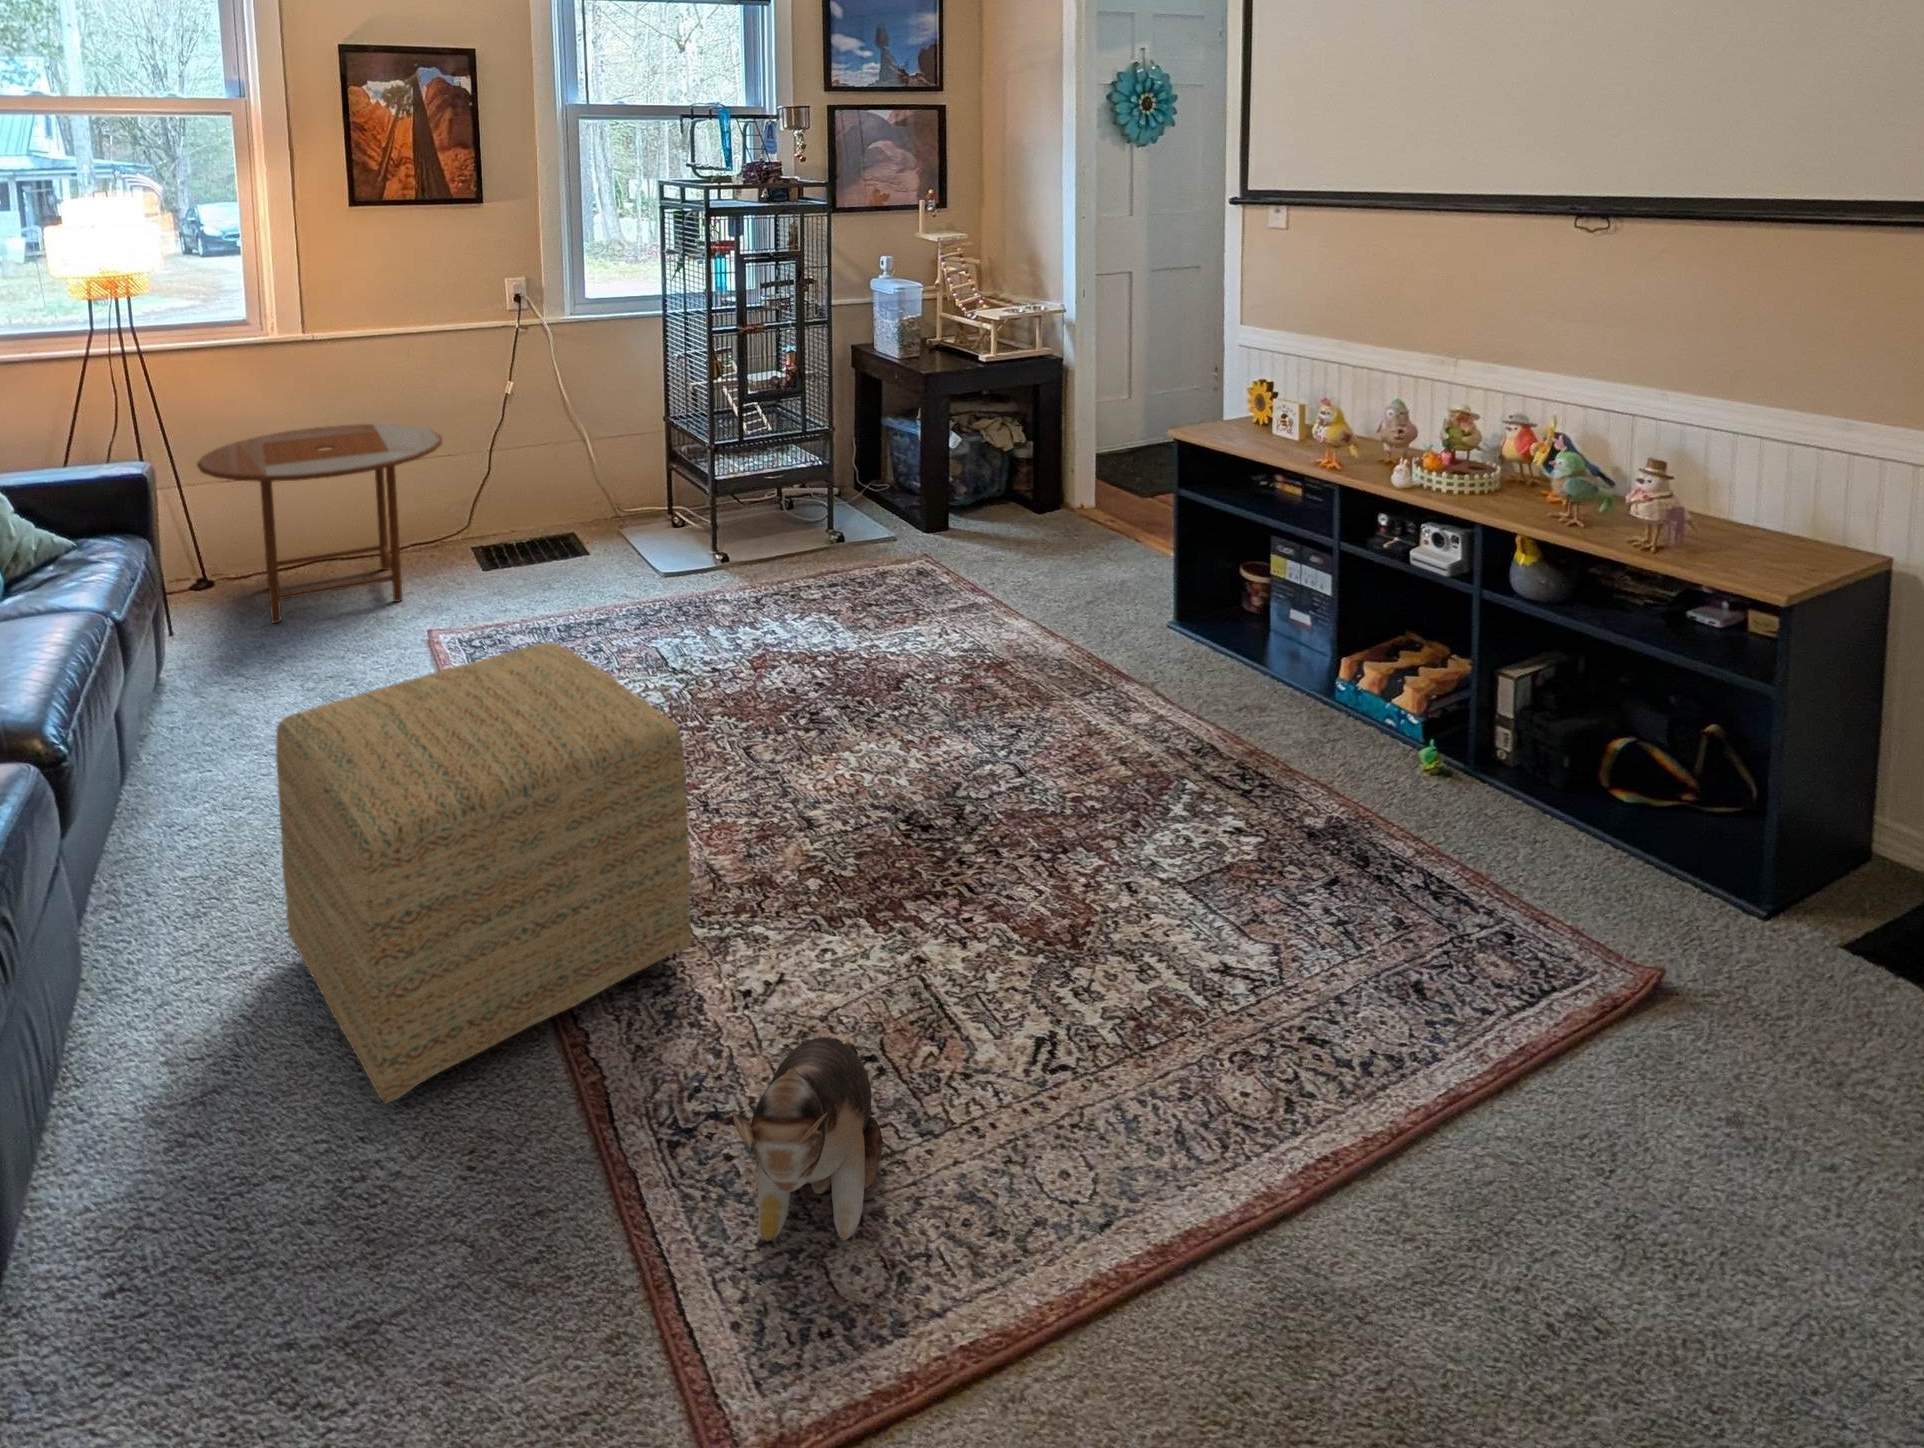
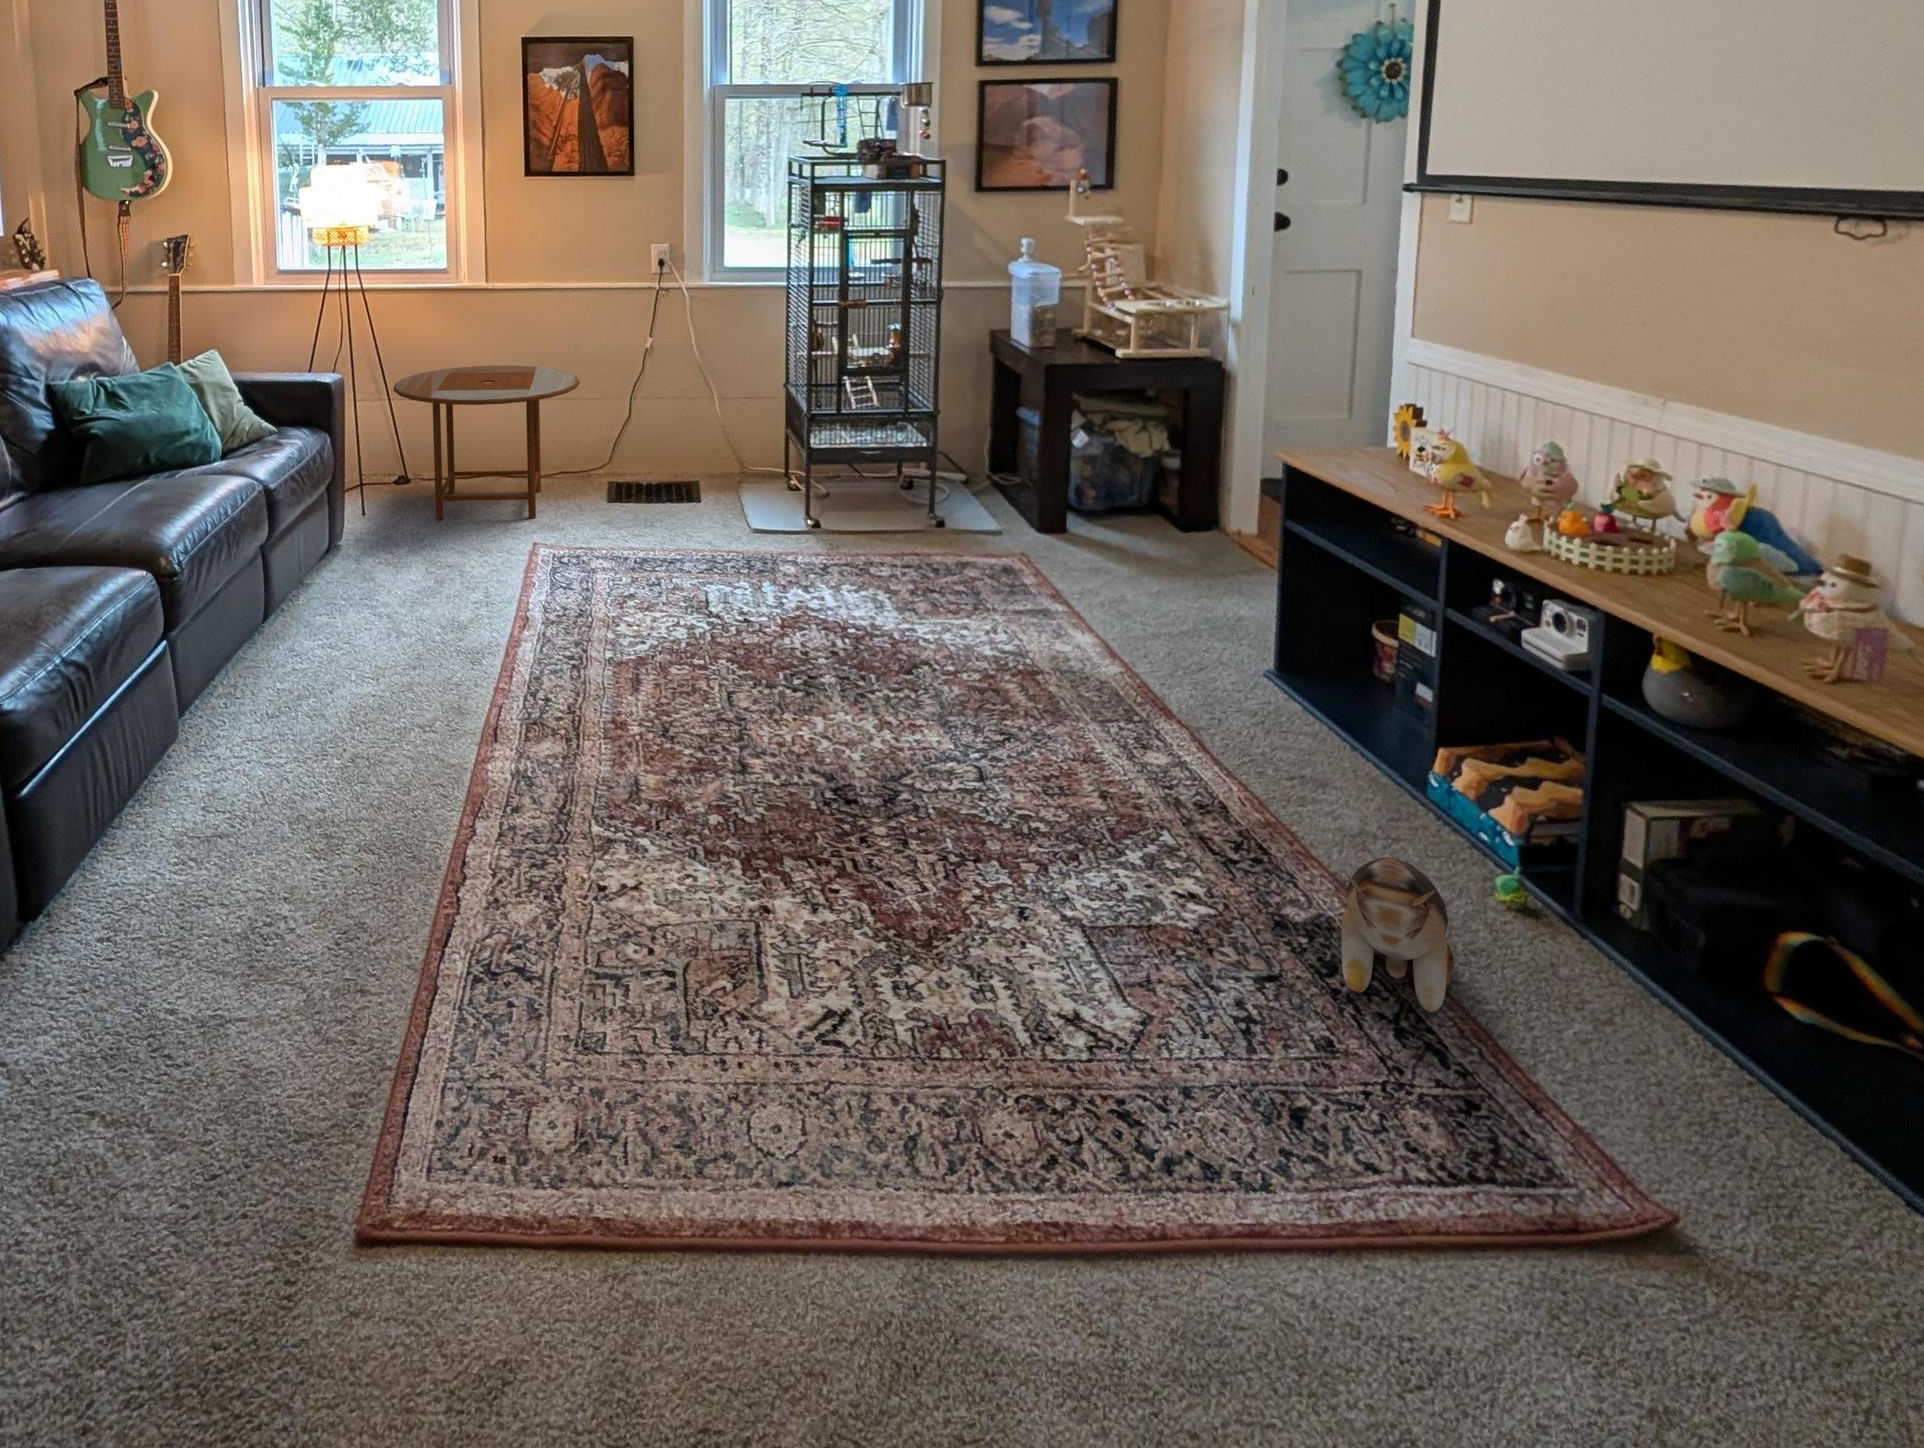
ottoman: present [276,643,692,1103] -> none [289,554,577,875]
plush toy: present [732,1038,883,1242] -> present [1341,857,1454,1012]

